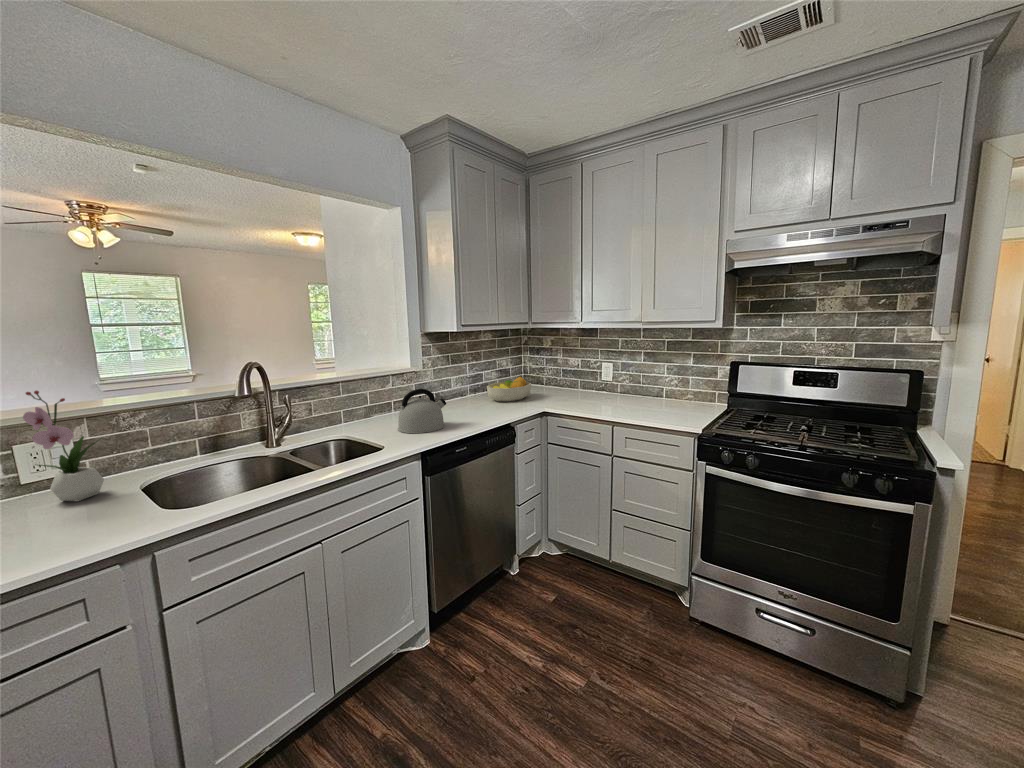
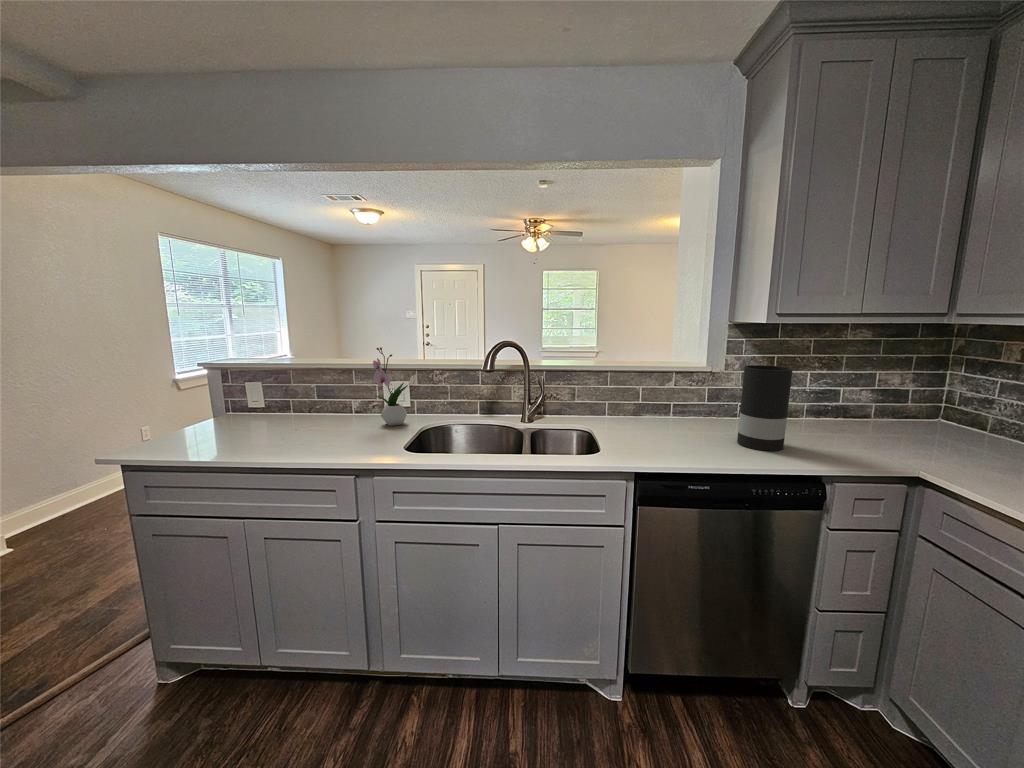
vase: none [452,360,482,419] -> present [737,365,793,451]
fruit bowl: present [487,377,531,402] -> none [829,406,928,444]
kettle: present [398,389,446,433] -> none [644,393,715,451]

